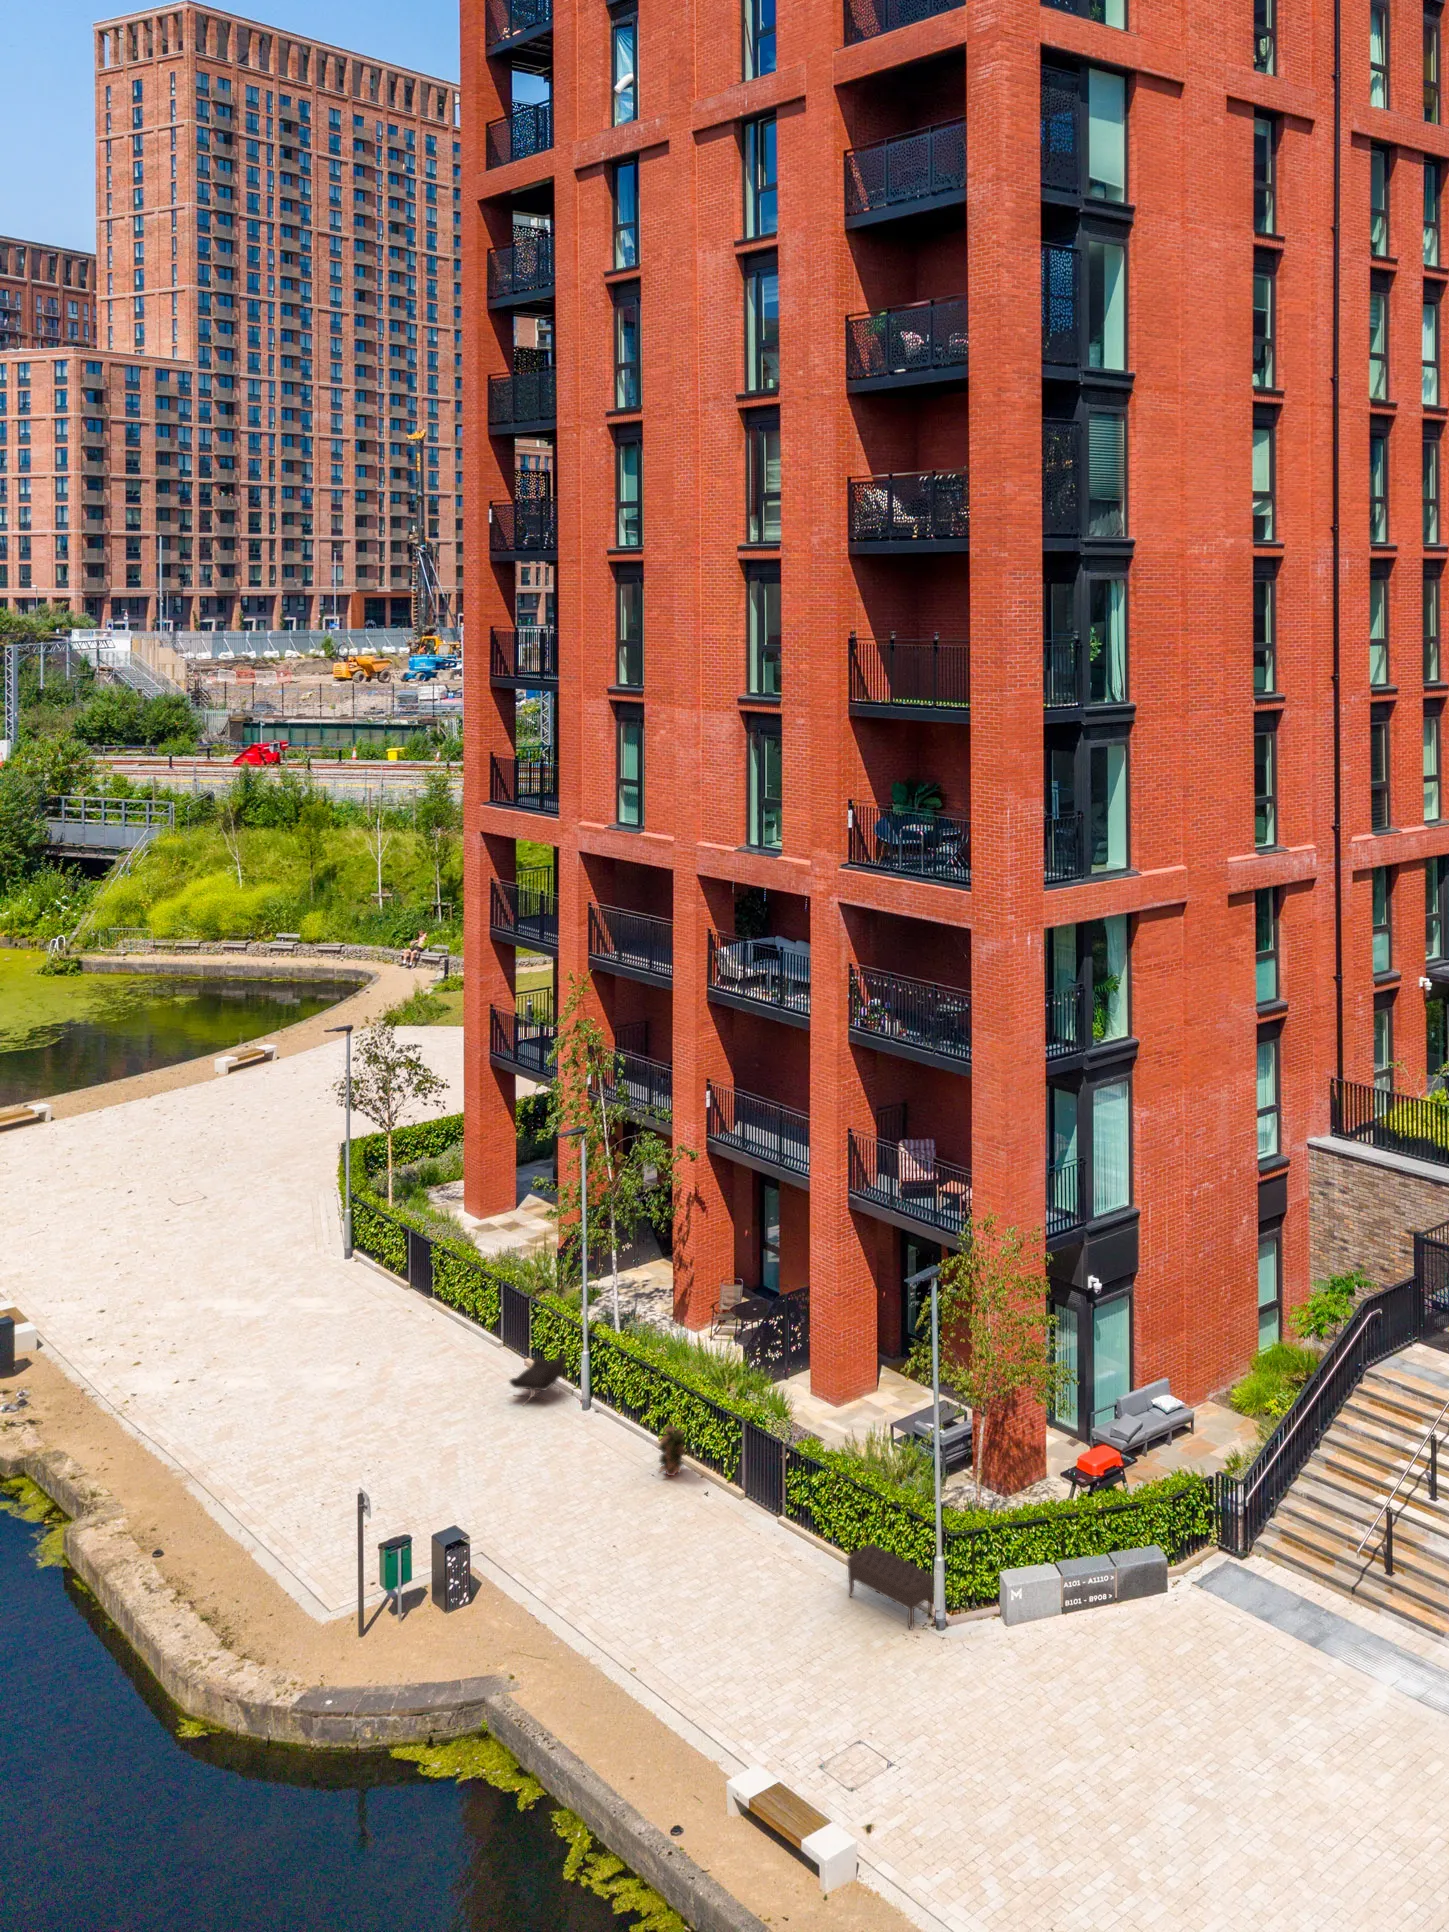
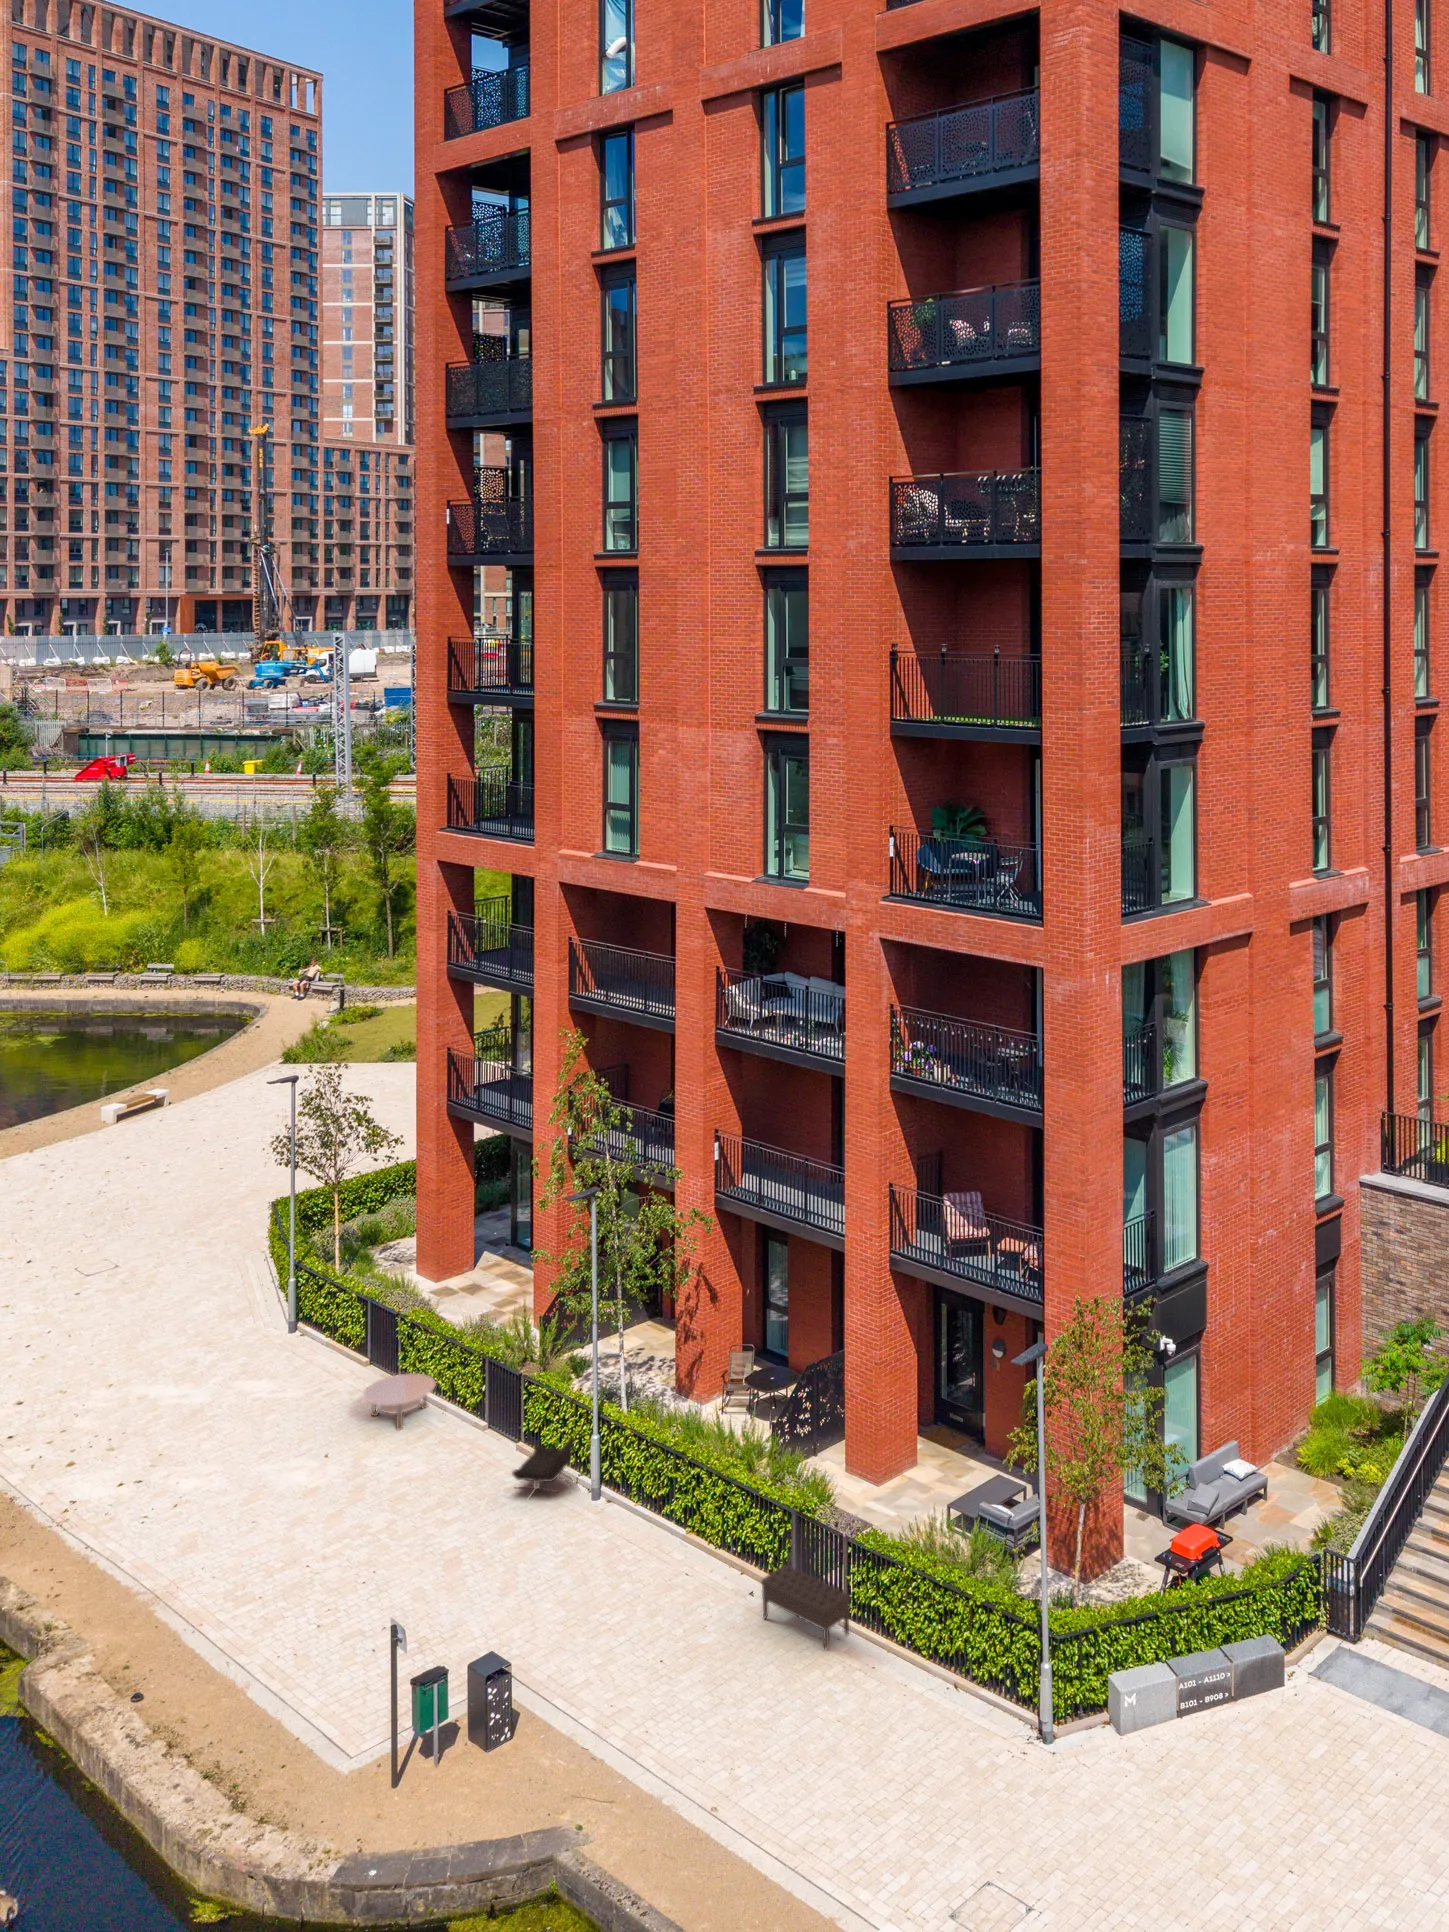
round table: none [392,1294,457,1344] -> present [364,1373,436,1430]
decorative plant: present [659,1425,686,1476] -> none [694,1518,730,1577]
bench: present [847,1544,935,1629] -> present [761,1565,851,1650]

